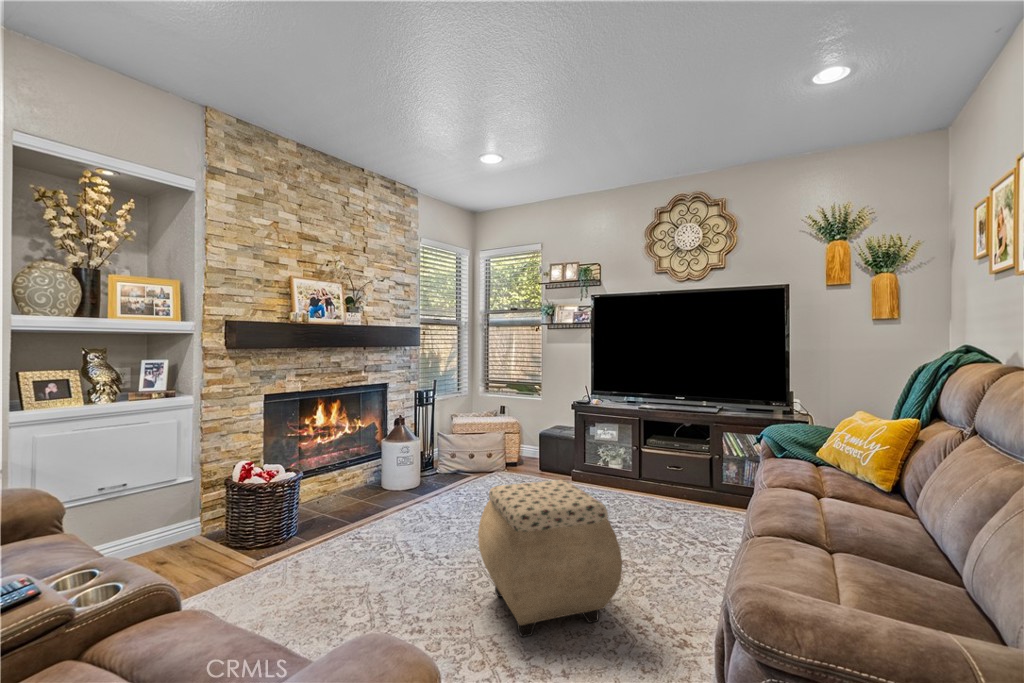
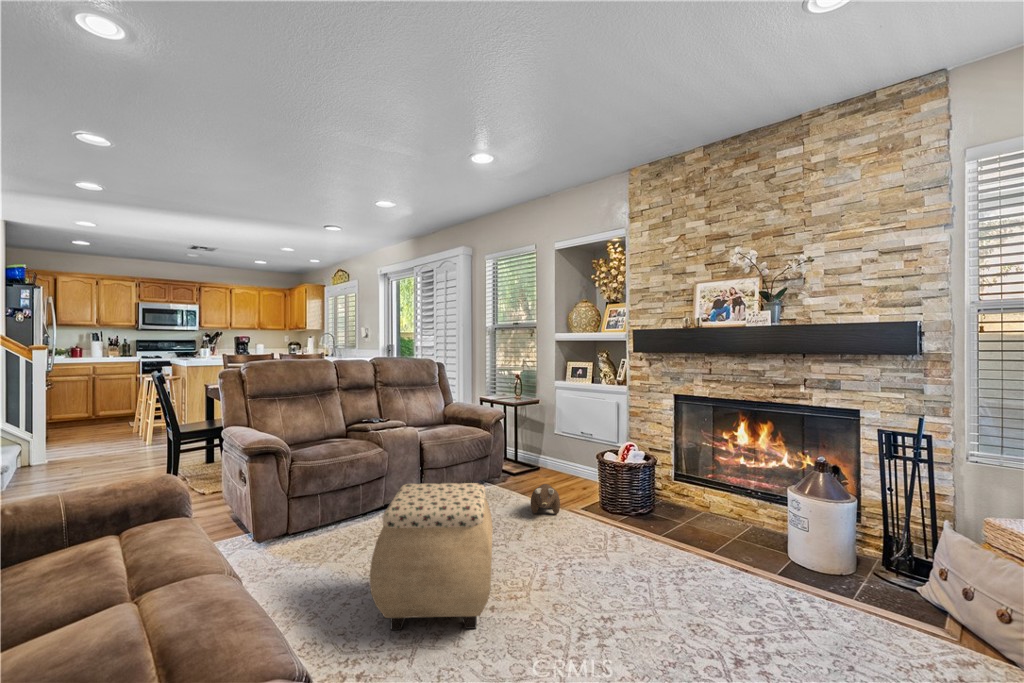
plush toy: none [241,534,312,589] -> present [531,484,560,514]

